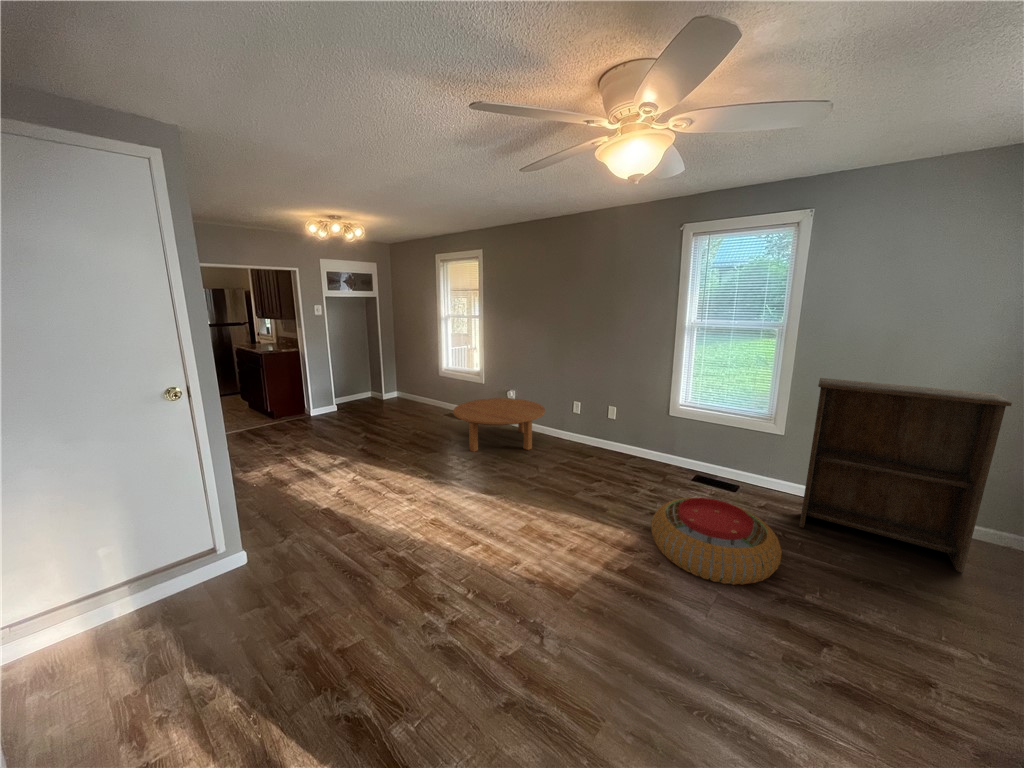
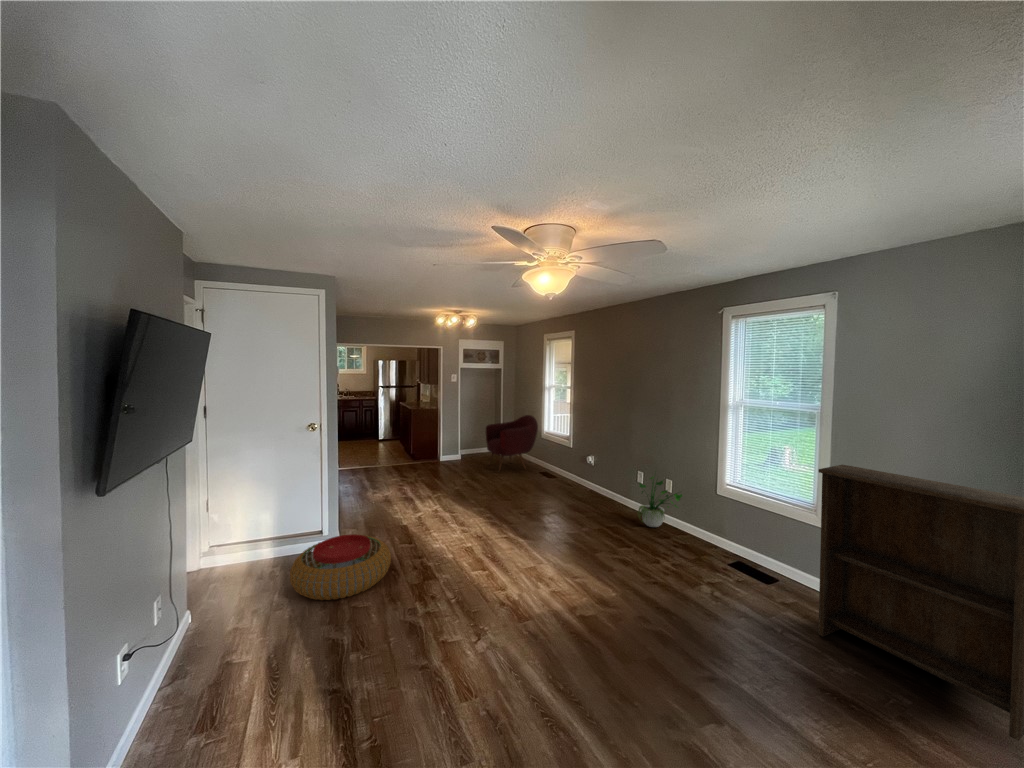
armchair: none [372,352,438,421] -> present [486,415,538,472]
potted plant: none [584,396,640,456] -> present [638,477,682,527]
coffee table: present [453,398,545,452] -> none [527,460,610,511]
pouf: present [651,497,782,585] -> present [290,534,391,600]

